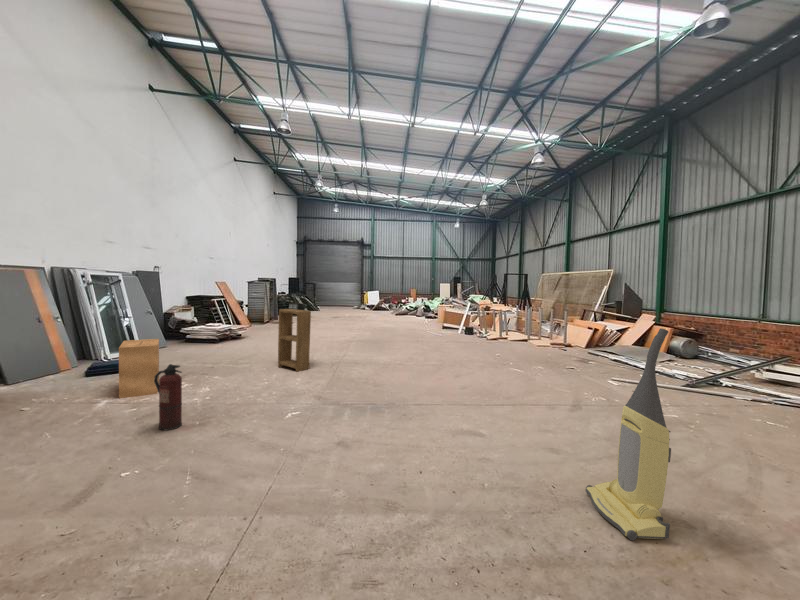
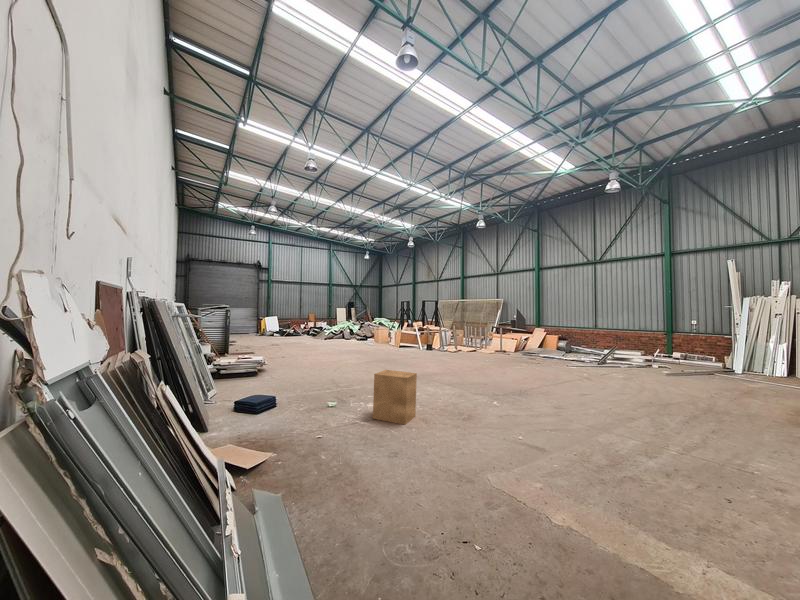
shelving unit: present [278,309,311,372] -> none [412,336,439,387]
vacuum cleaner: present [586,329,671,541] -> none [687,332,727,411]
fire extinguisher: present [154,364,182,430] -> none [491,379,512,429]

